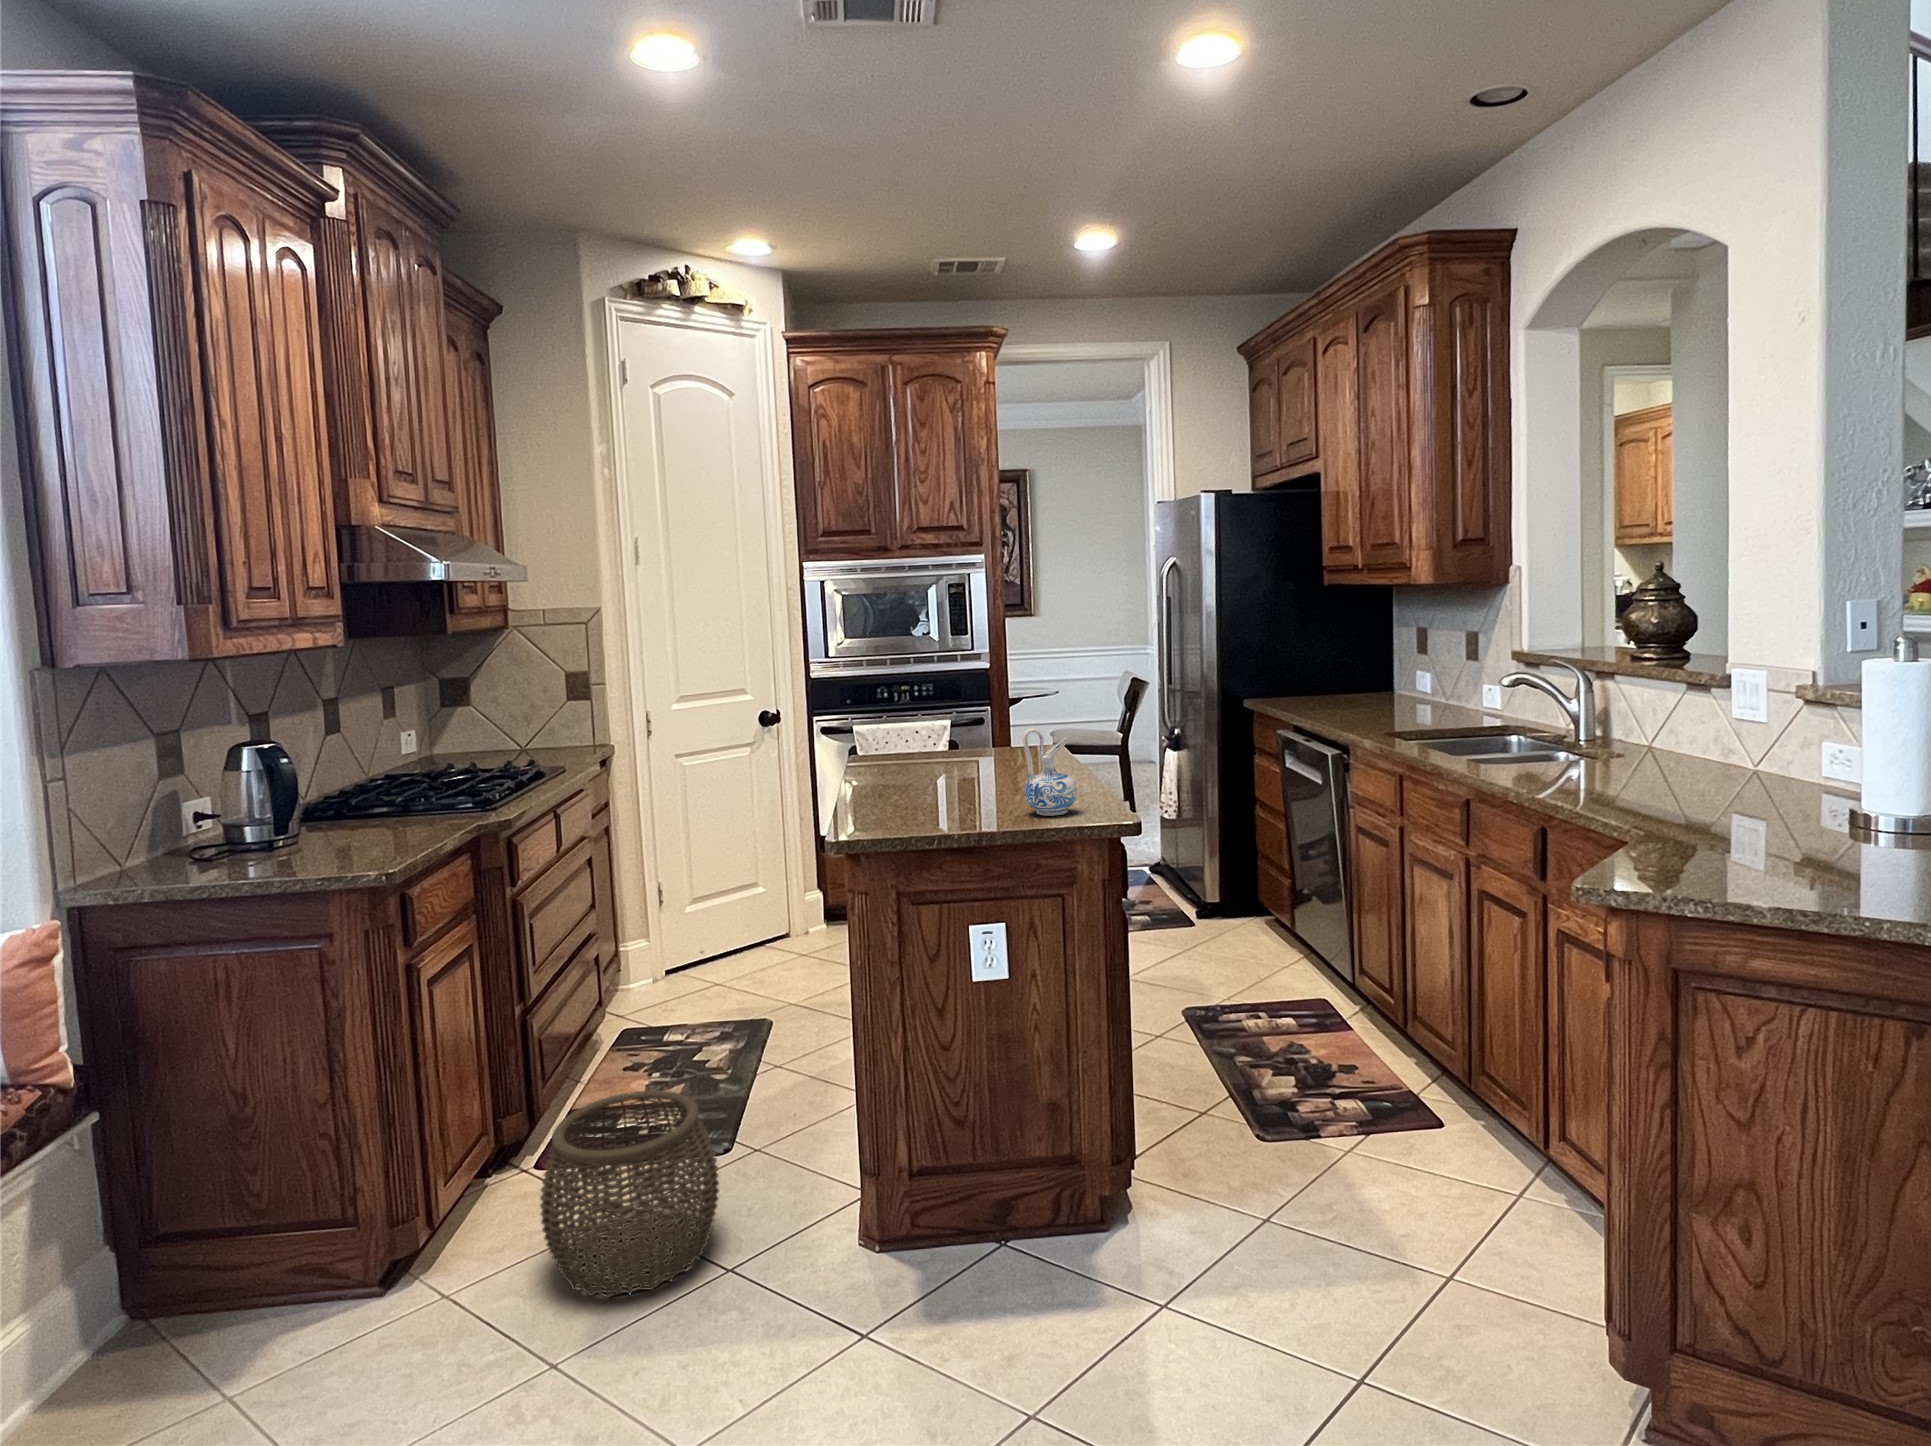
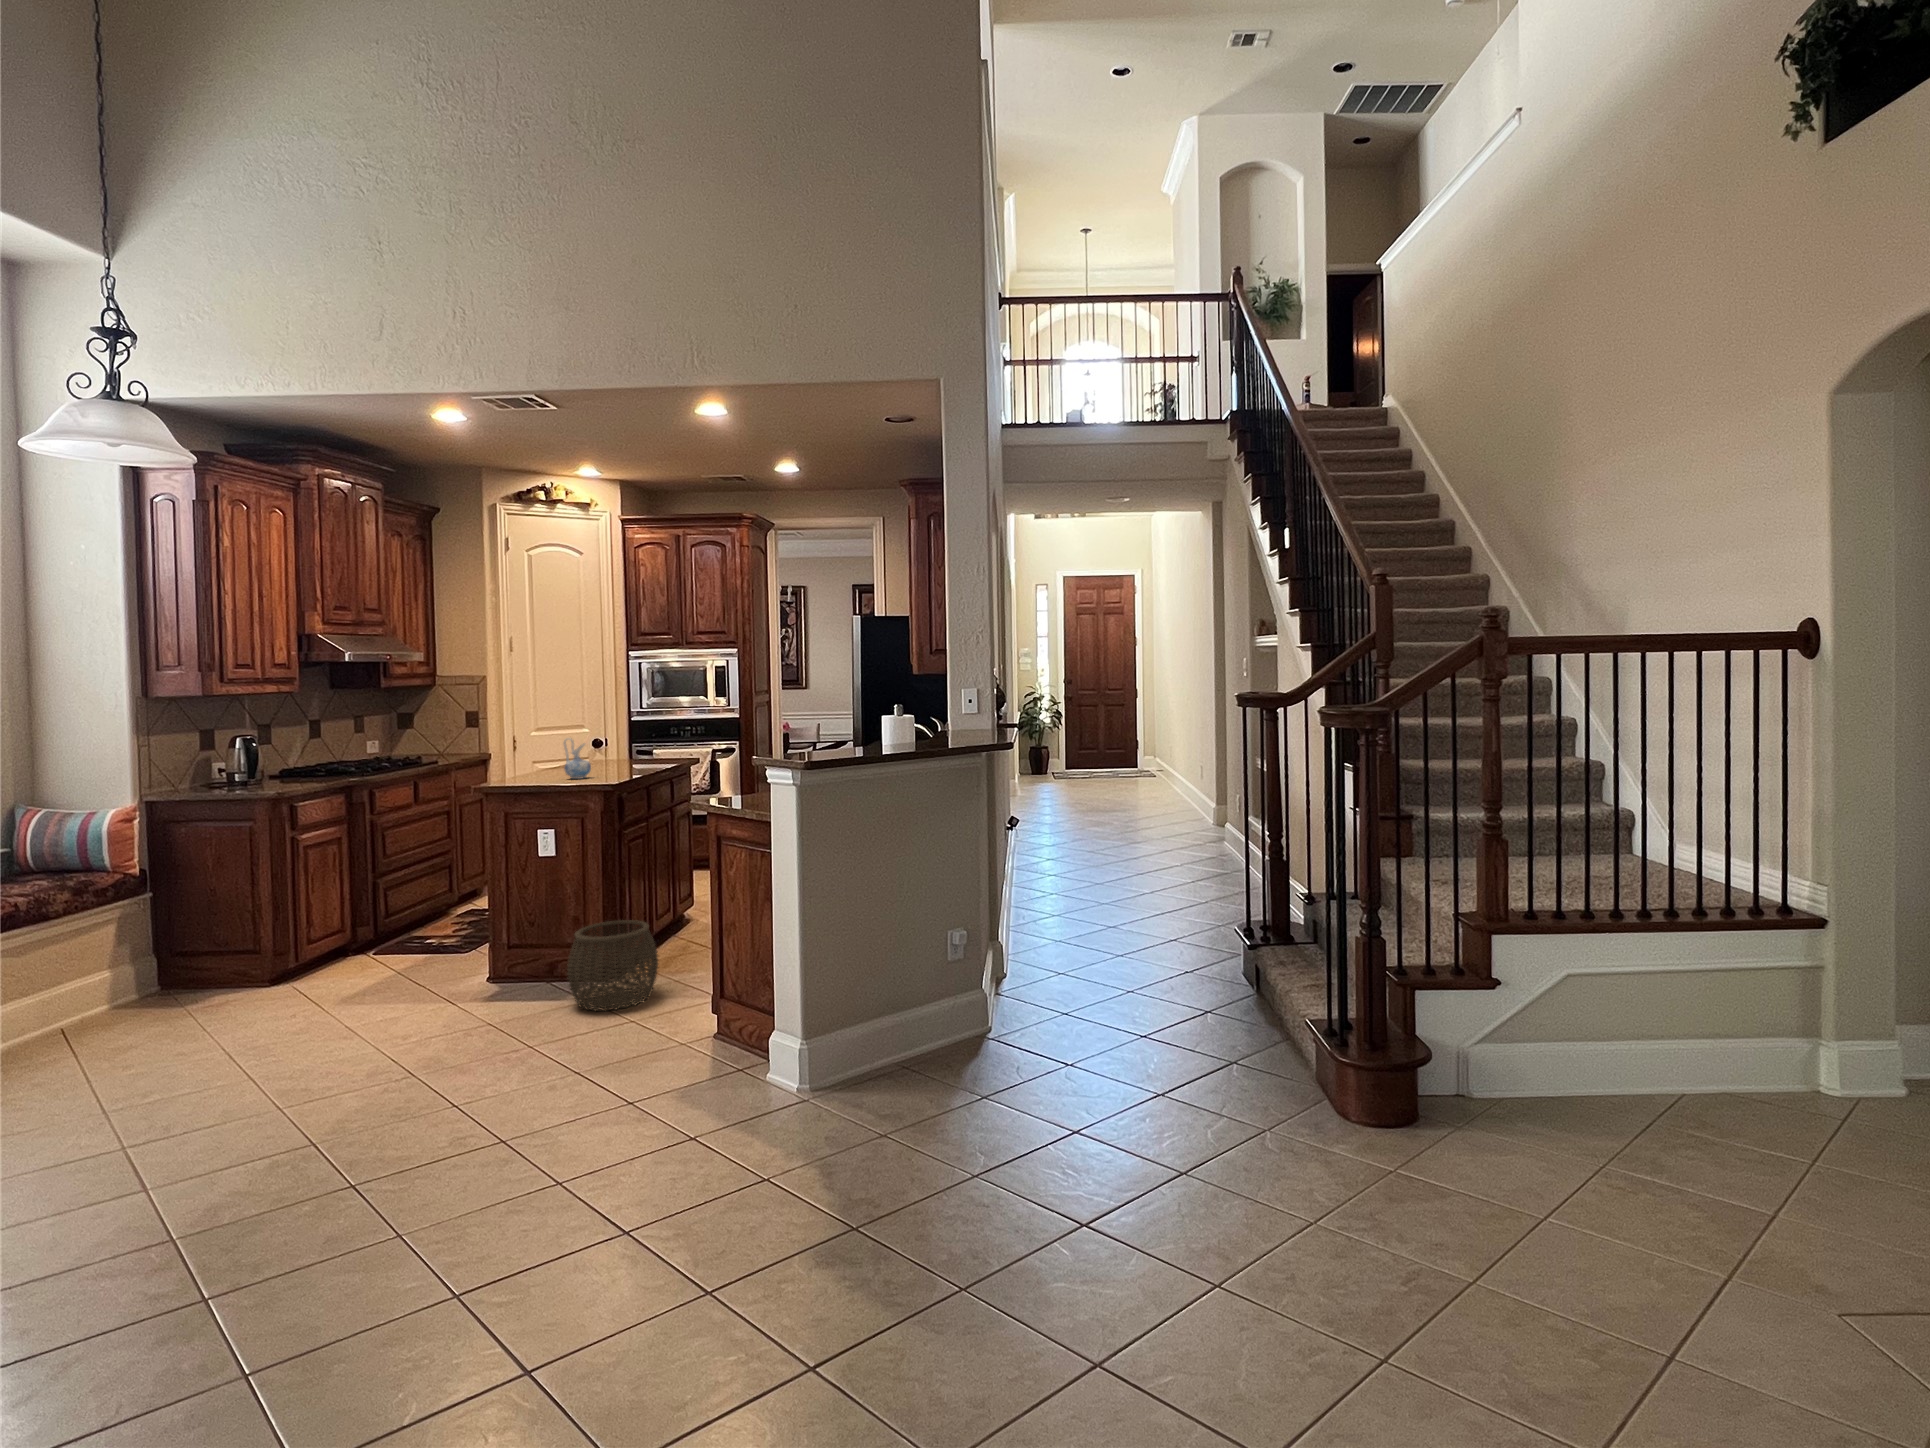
woven basket: present [540,1090,719,1297] -> present [567,920,658,1011]

